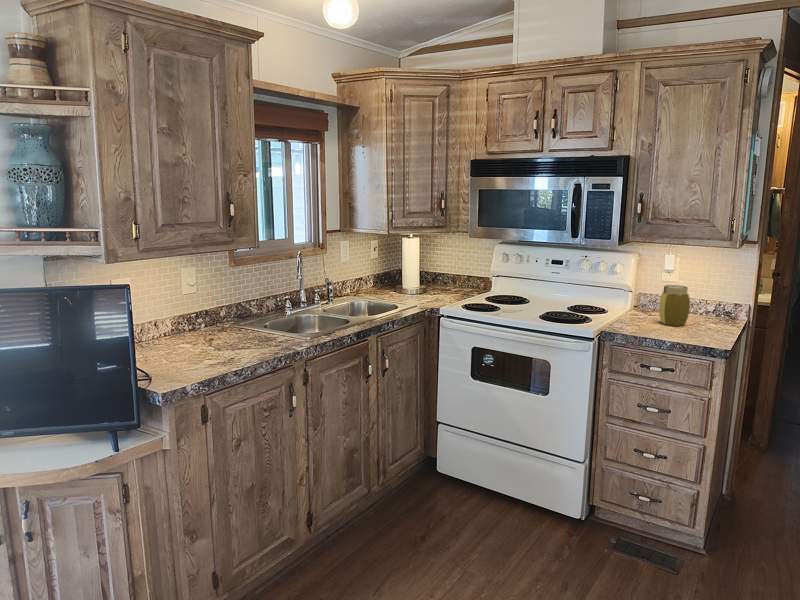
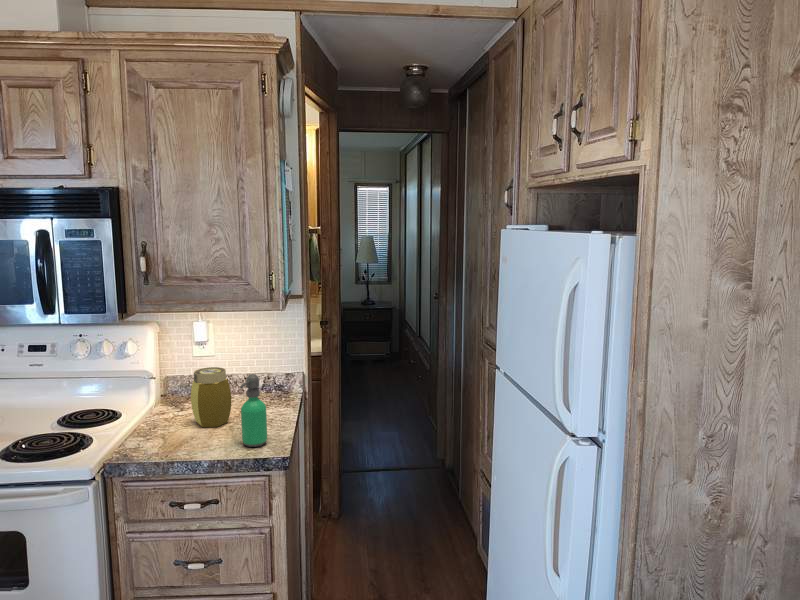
soap dispenser: none [696,288,718,339] -> present [240,374,267,447]

